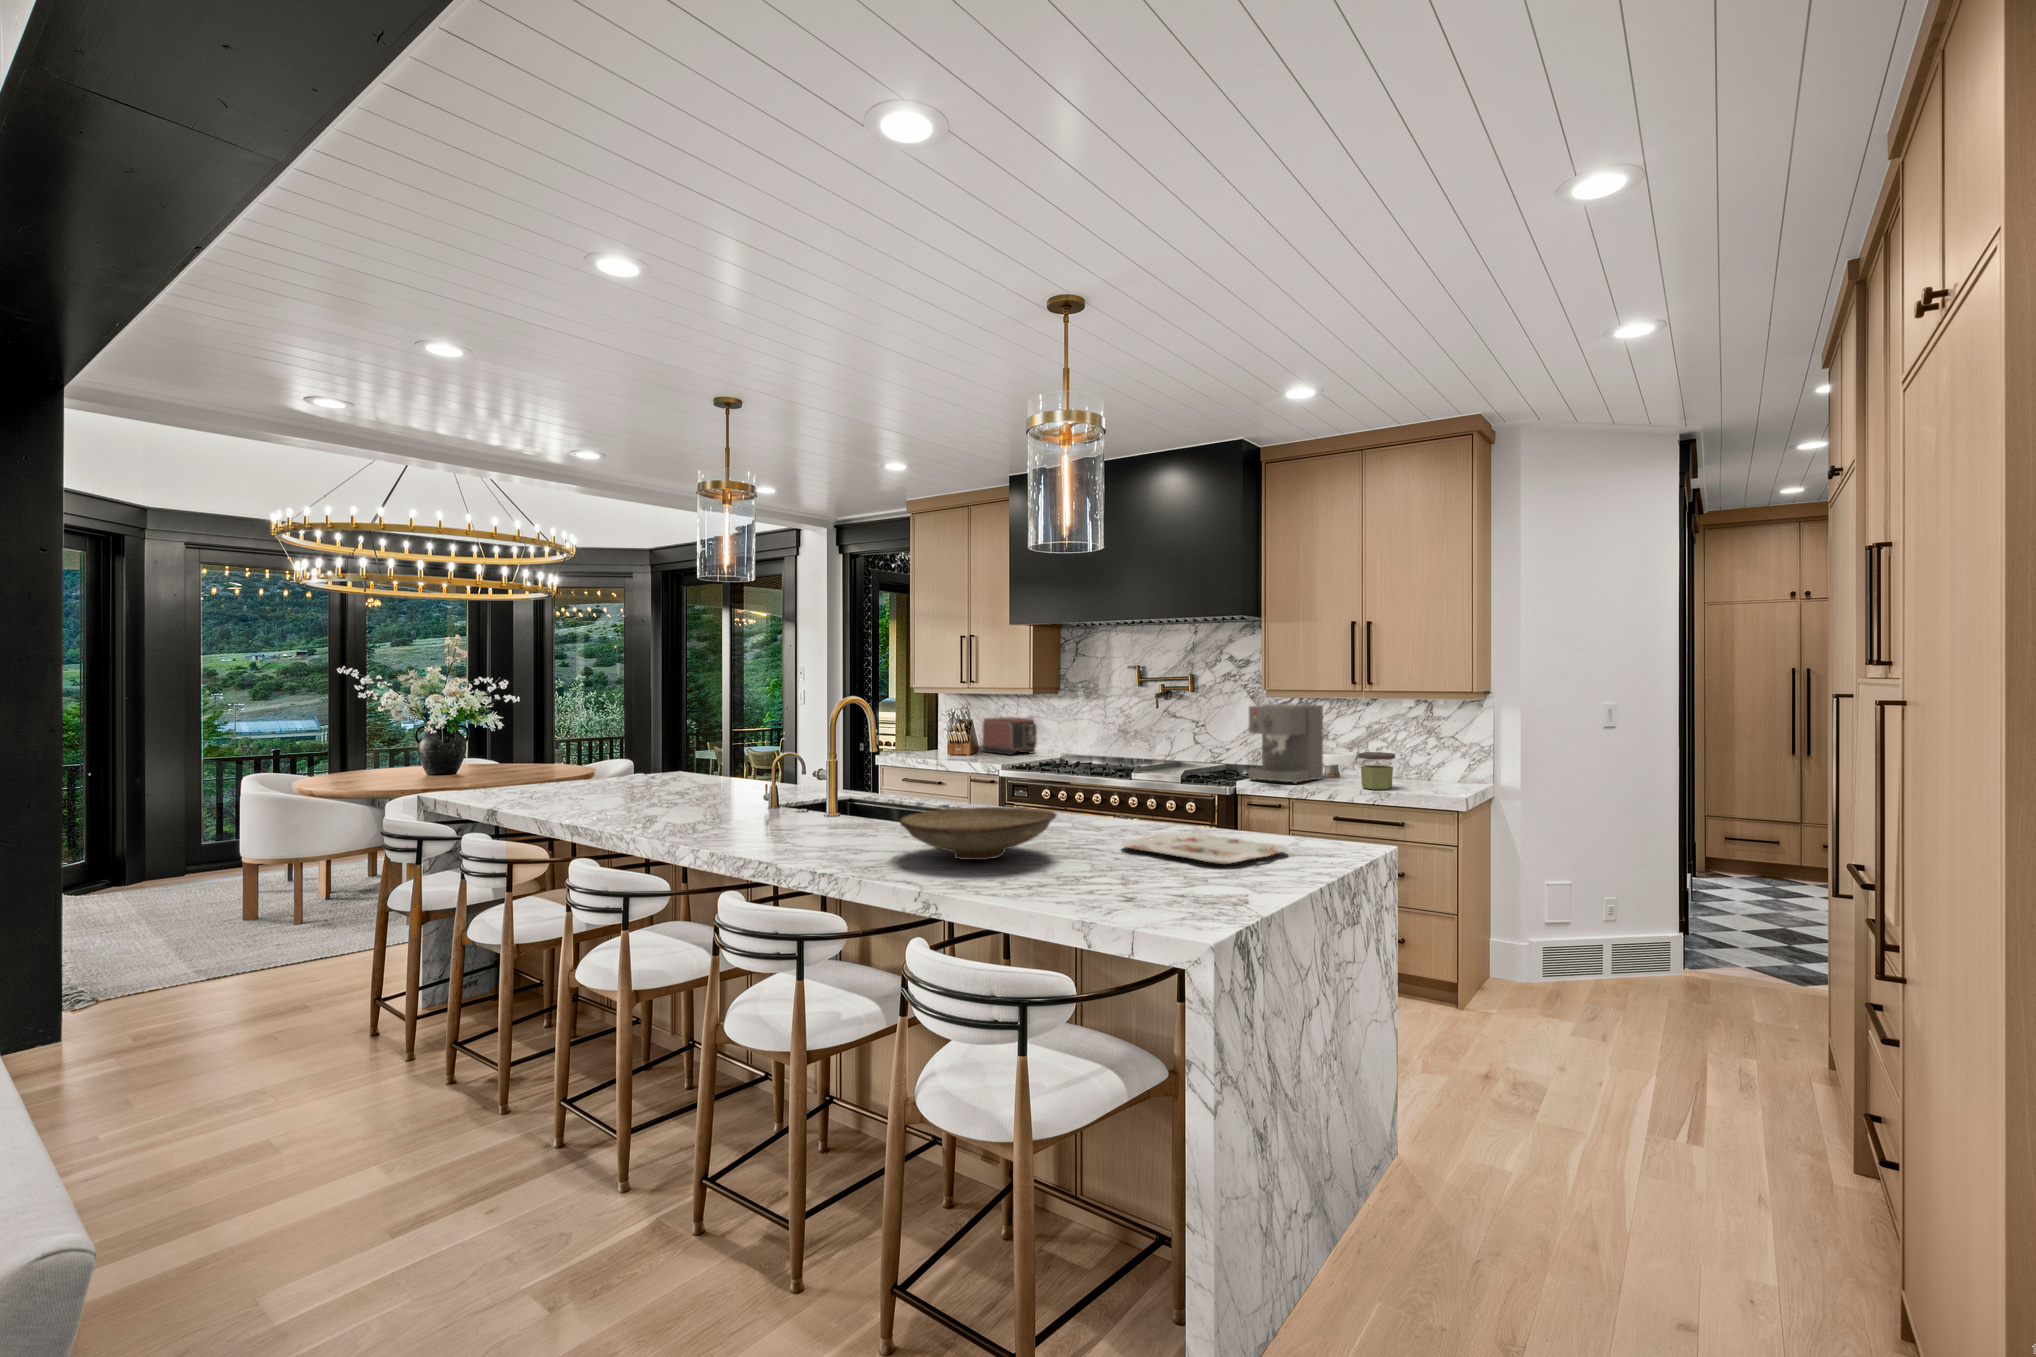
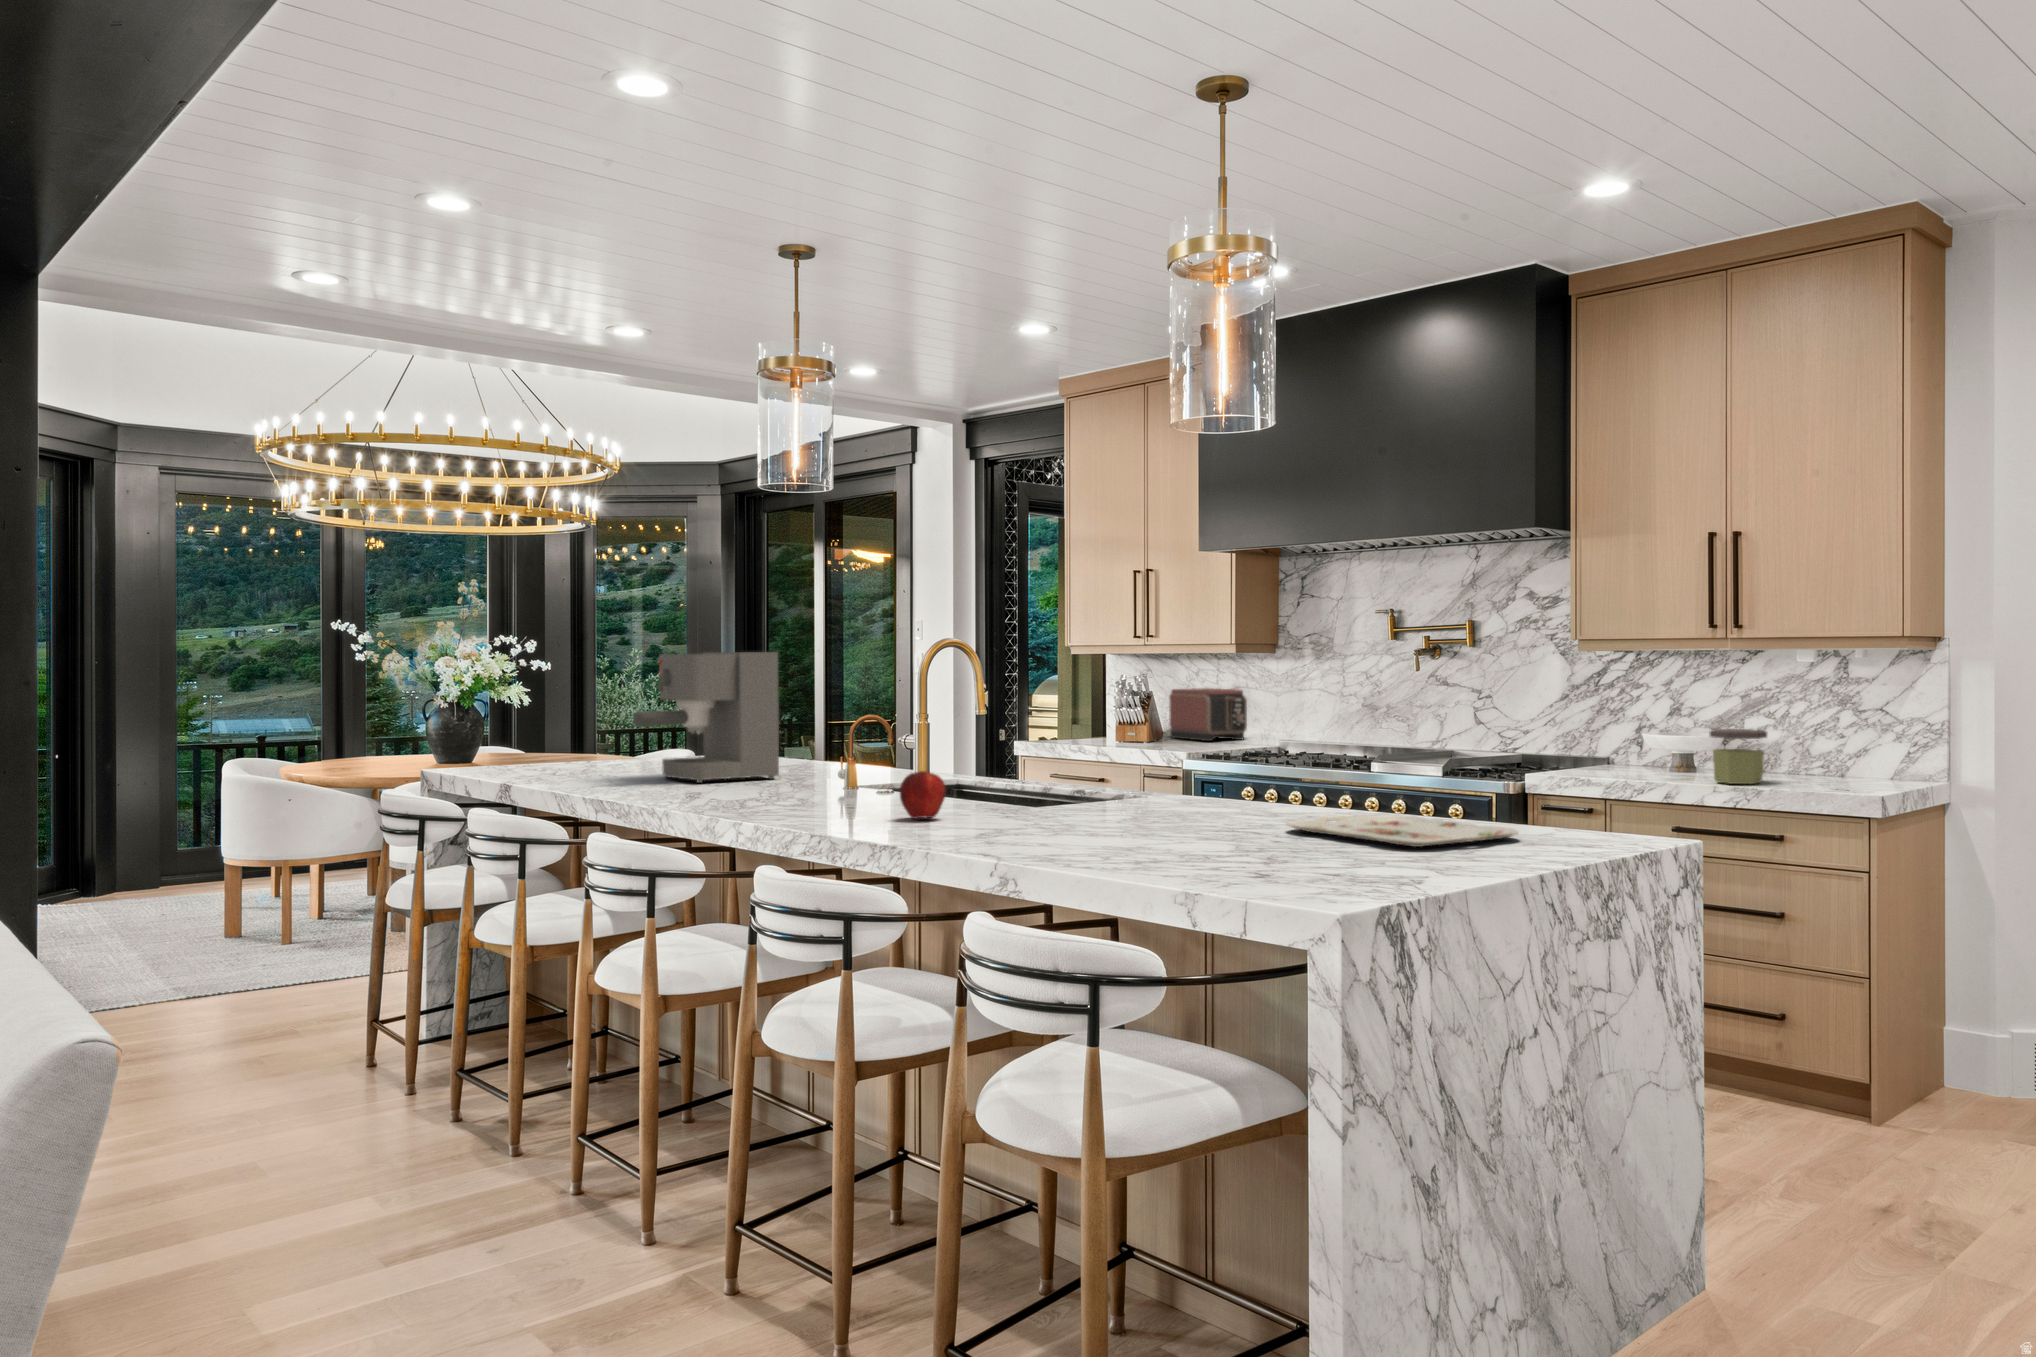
coffee maker: present [1248,704,1323,784] -> present [633,652,779,783]
apple: none [827,807,862,844] -> present [900,771,946,819]
decorative bowl: present [900,807,1056,860] -> none [985,774,1193,836]

